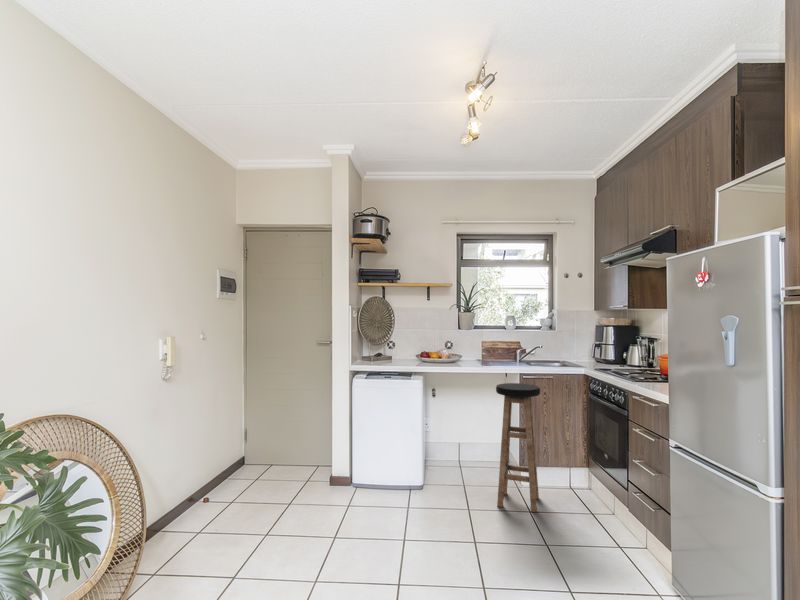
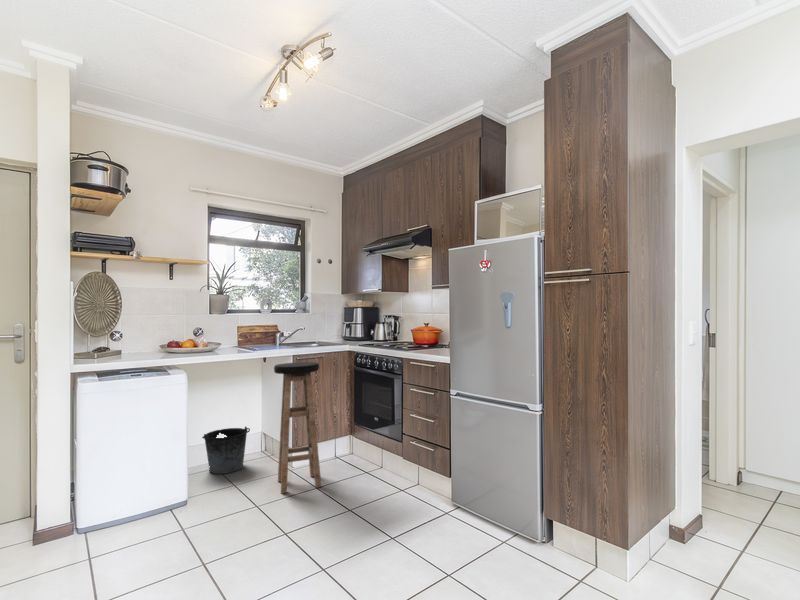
bucket: none [448,432,489,472] -> present [202,427,250,474]

